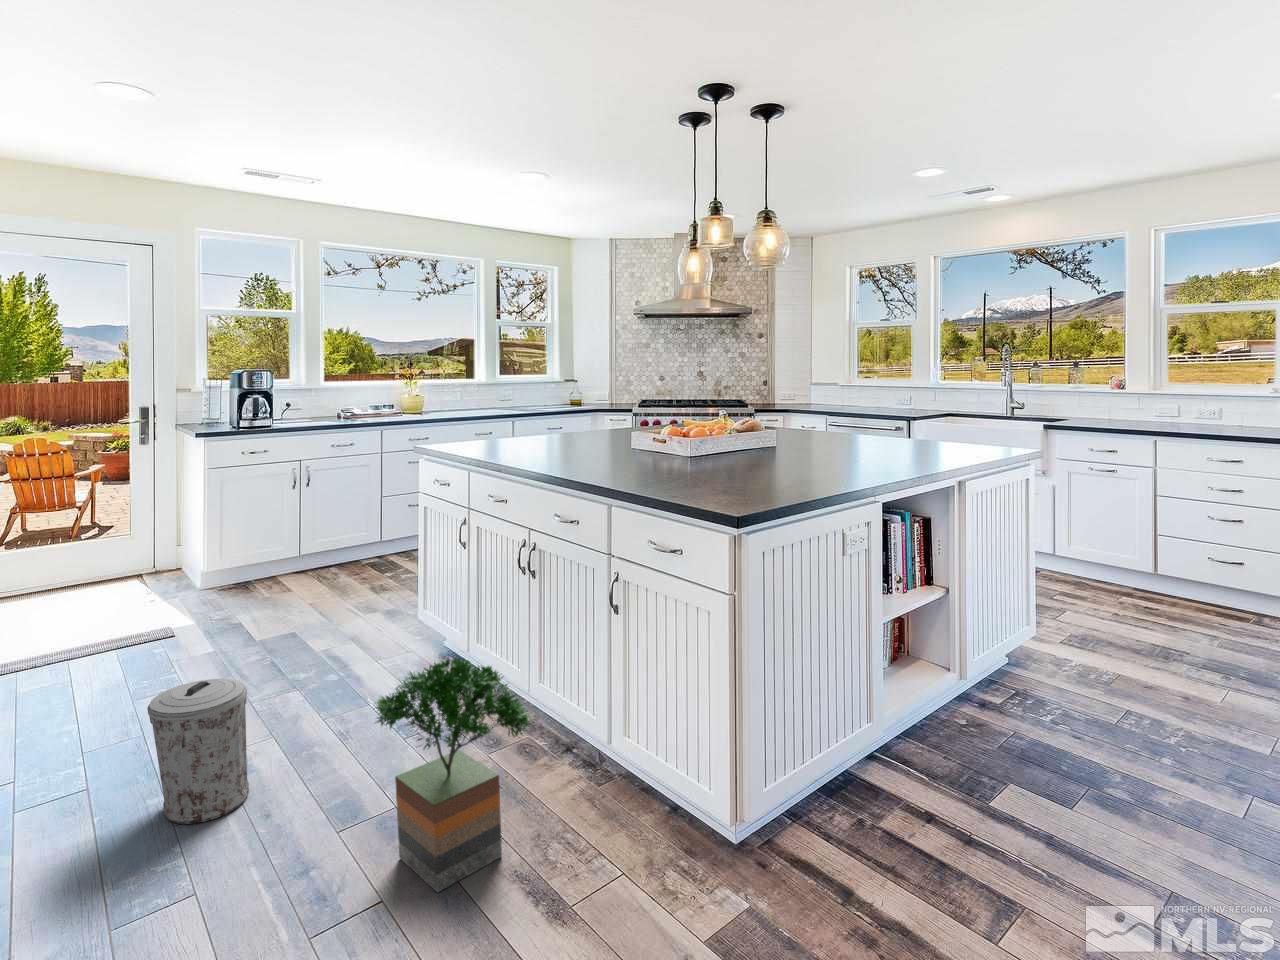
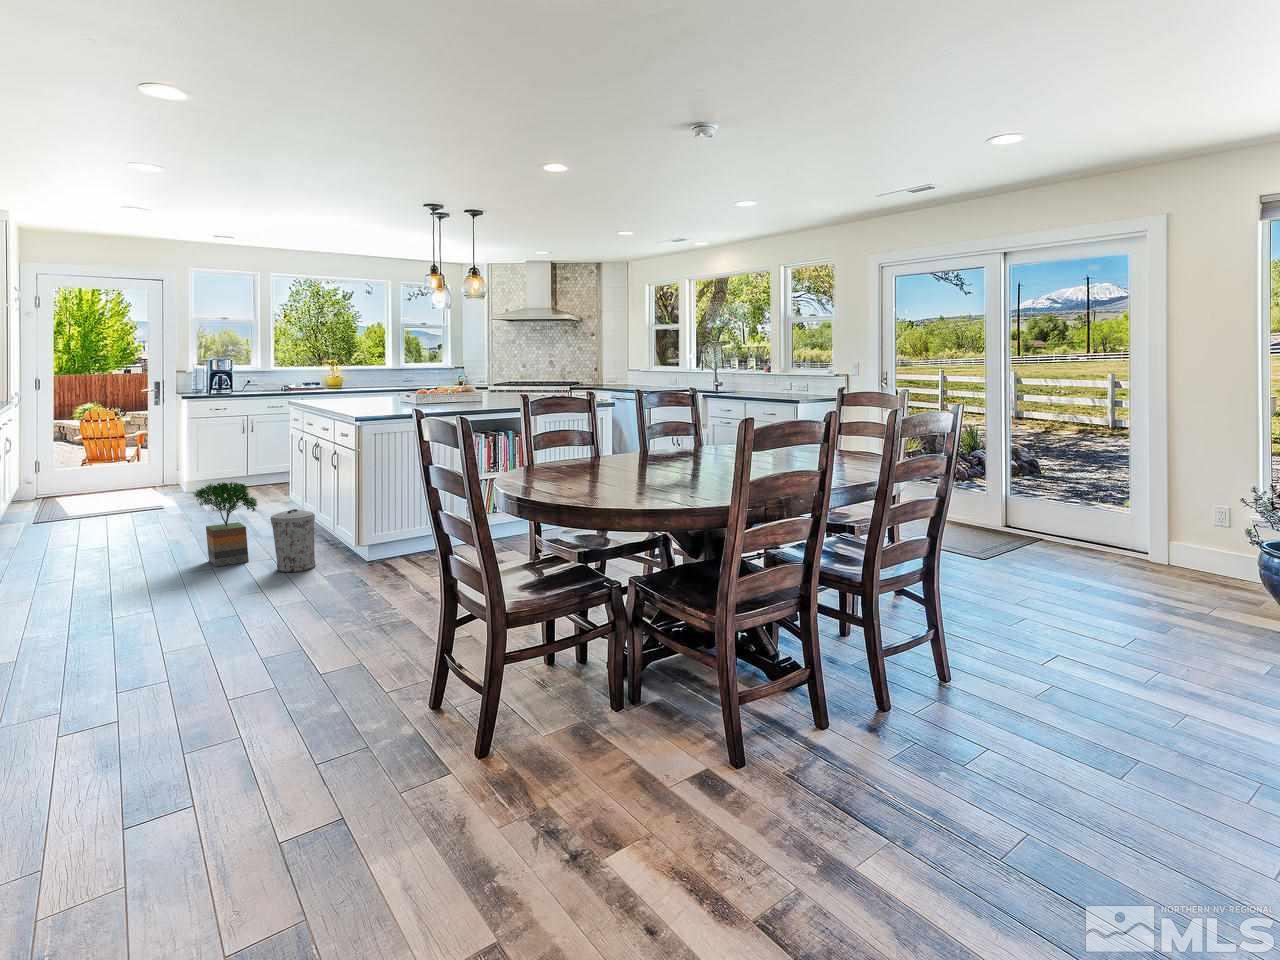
trash can: present [147,679,249,824] -> present [270,509,315,572]

